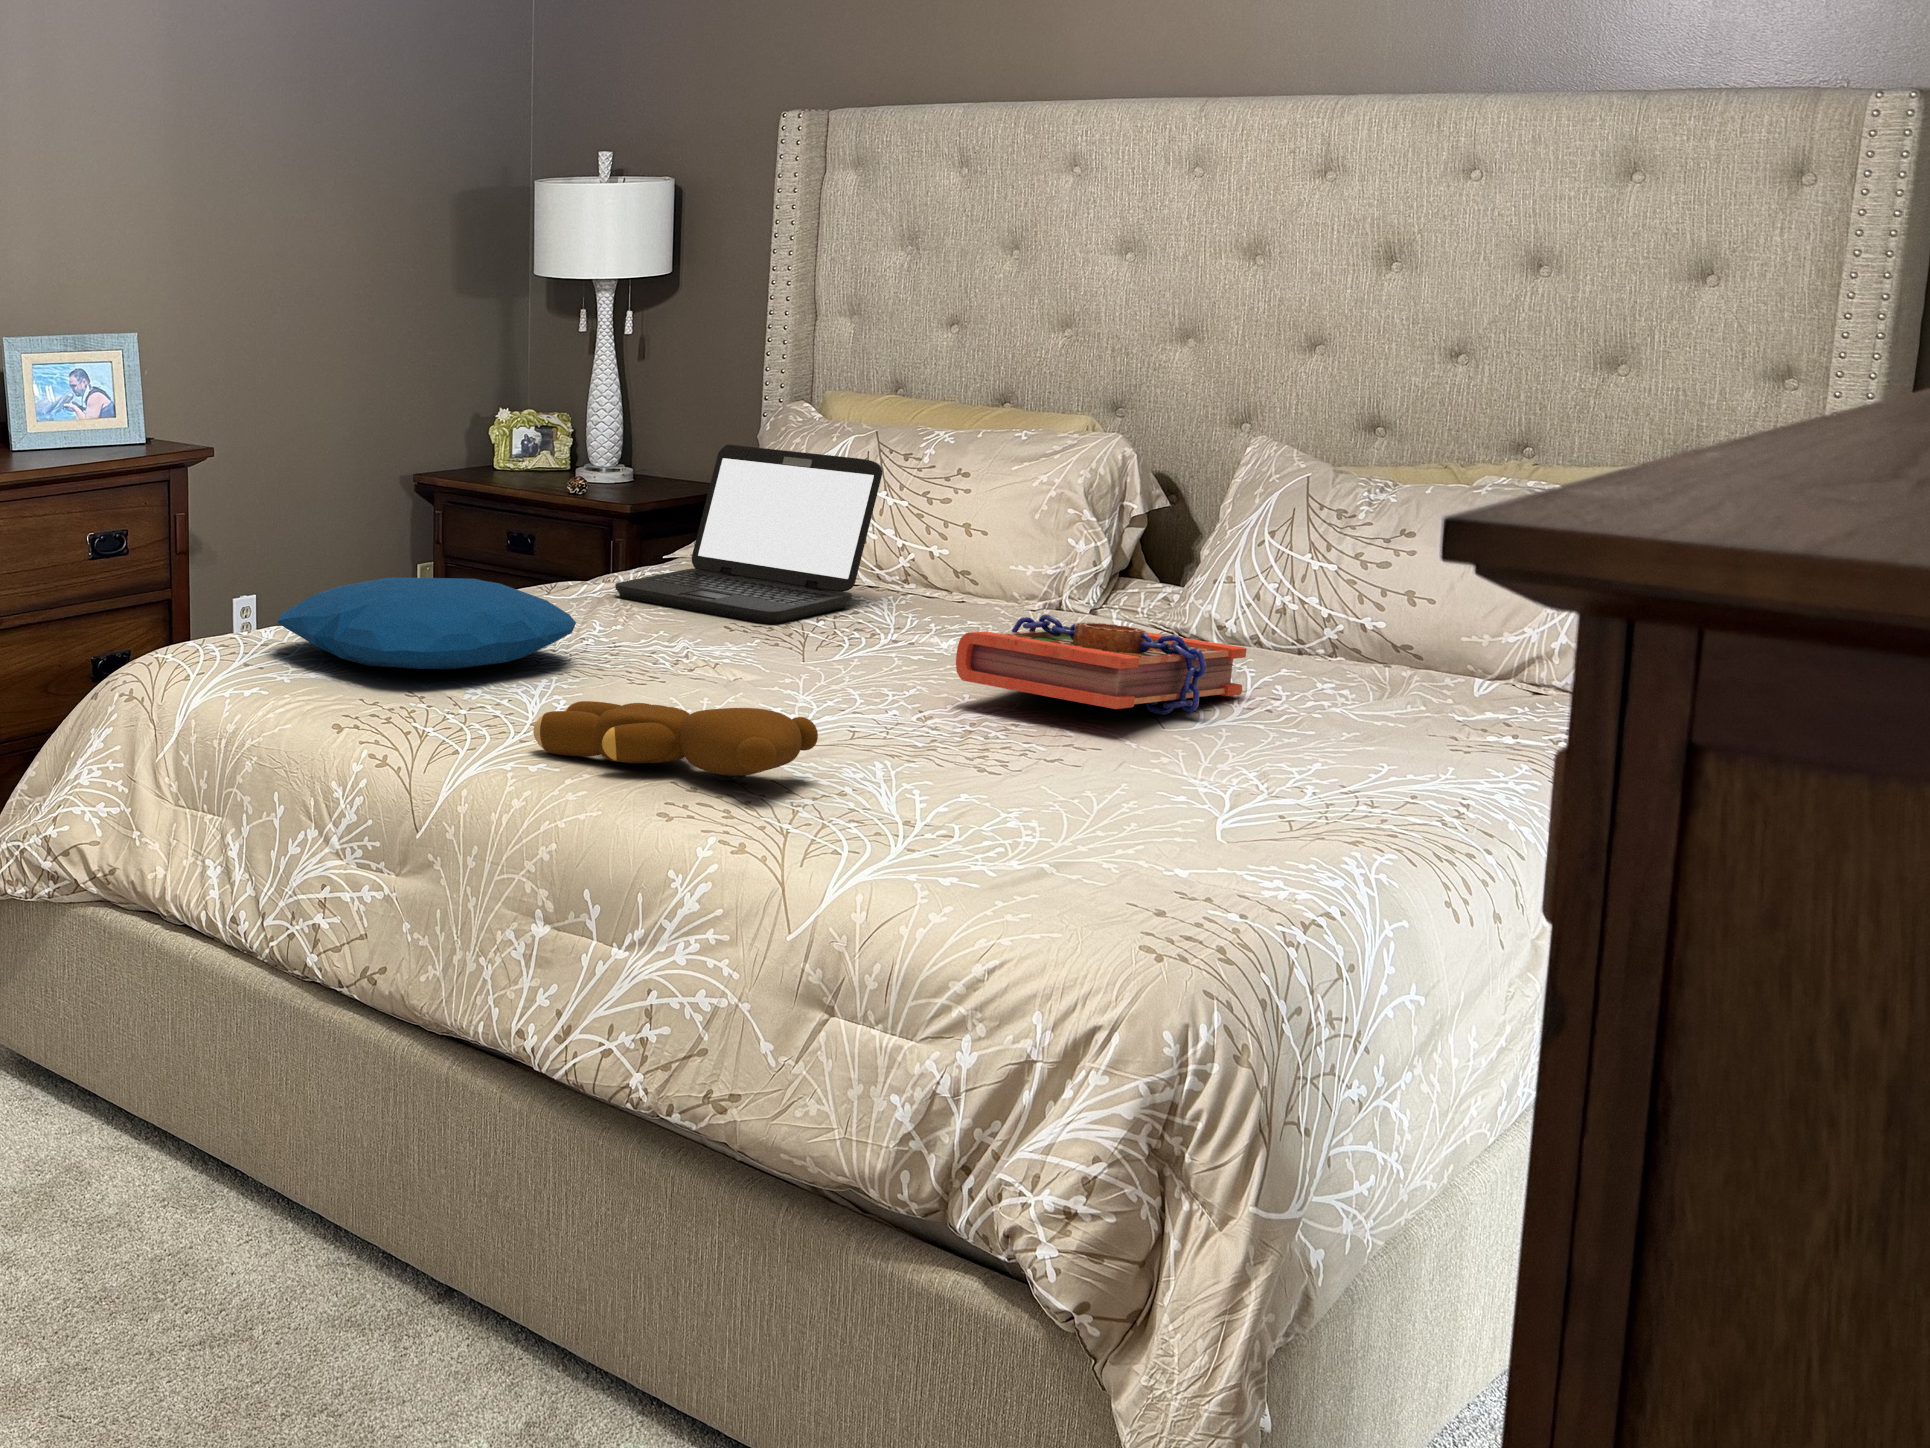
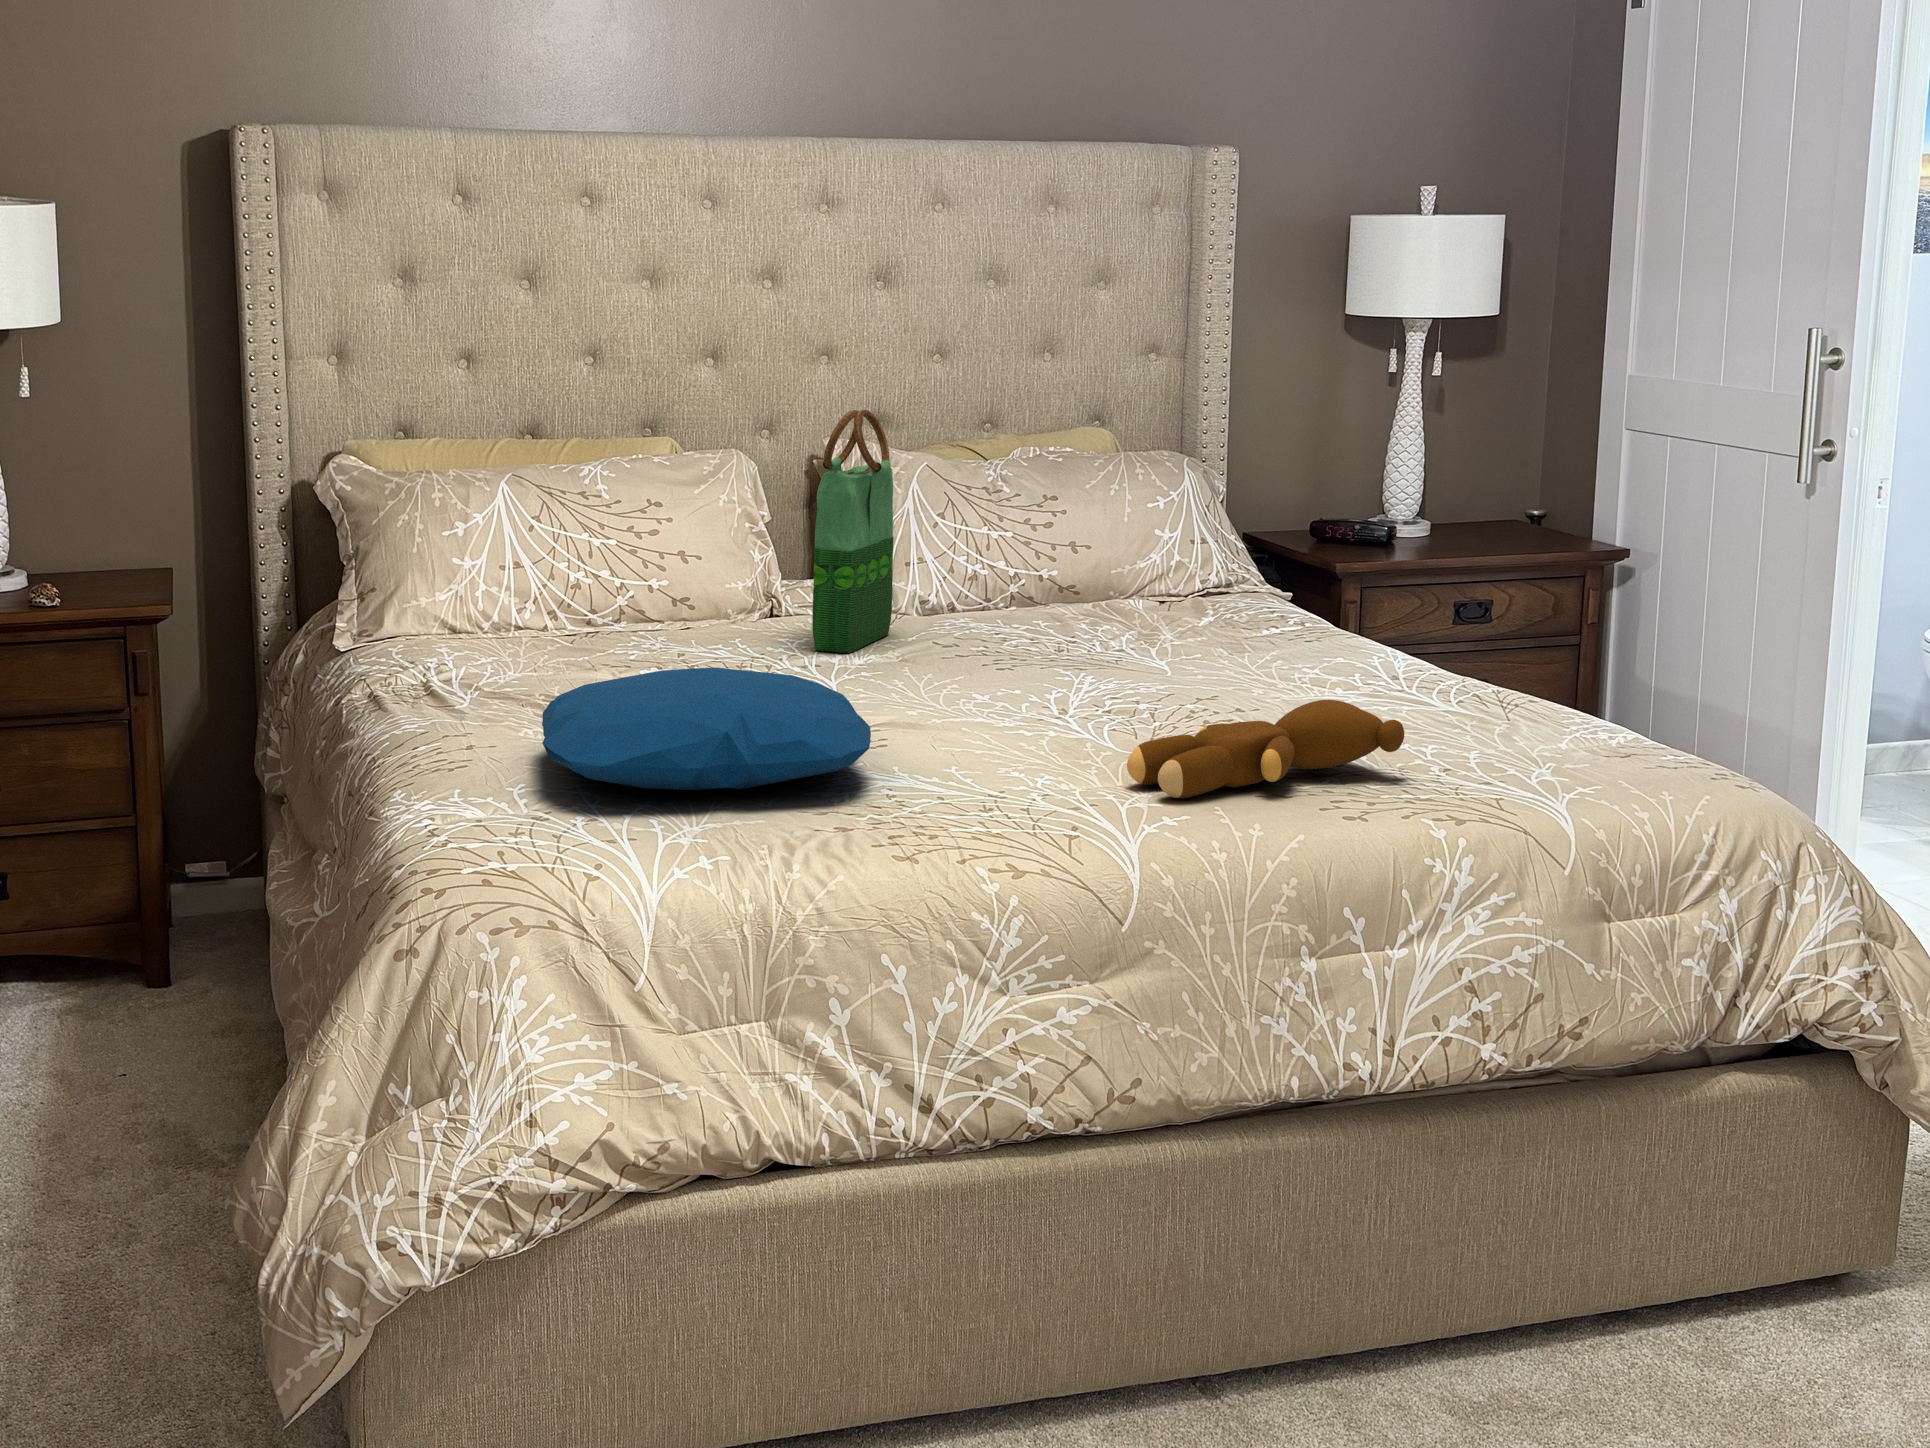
tote bag: none [901,382,1050,639] -> present [812,410,894,653]
laptop: present [615,445,882,624] -> none [488,497,733,679]
book: present [956,614,1247,715] -> none [1012,595,1243,666]

